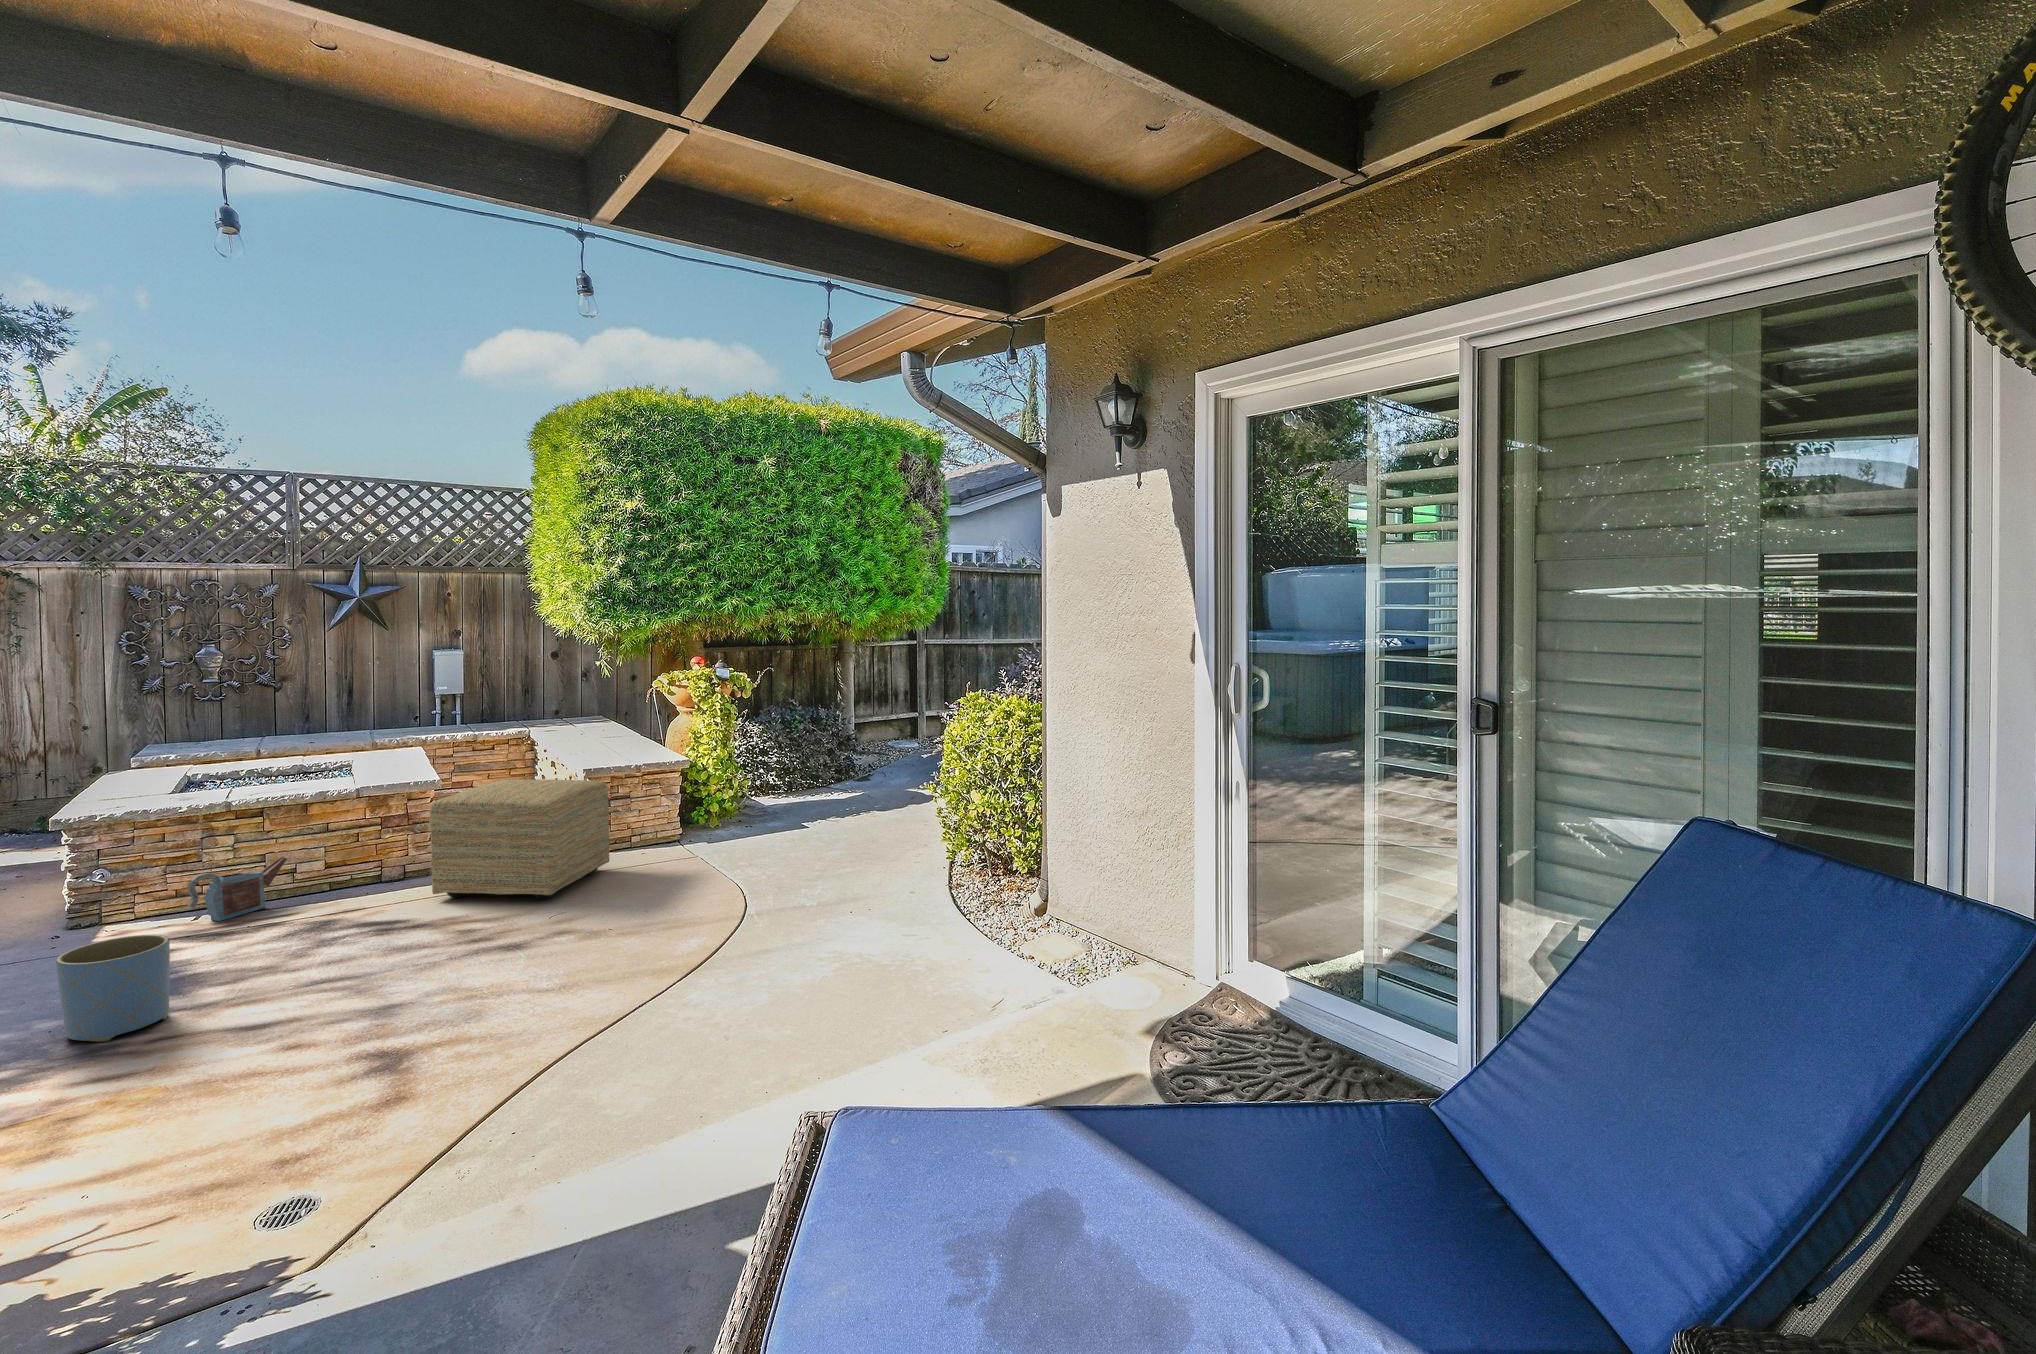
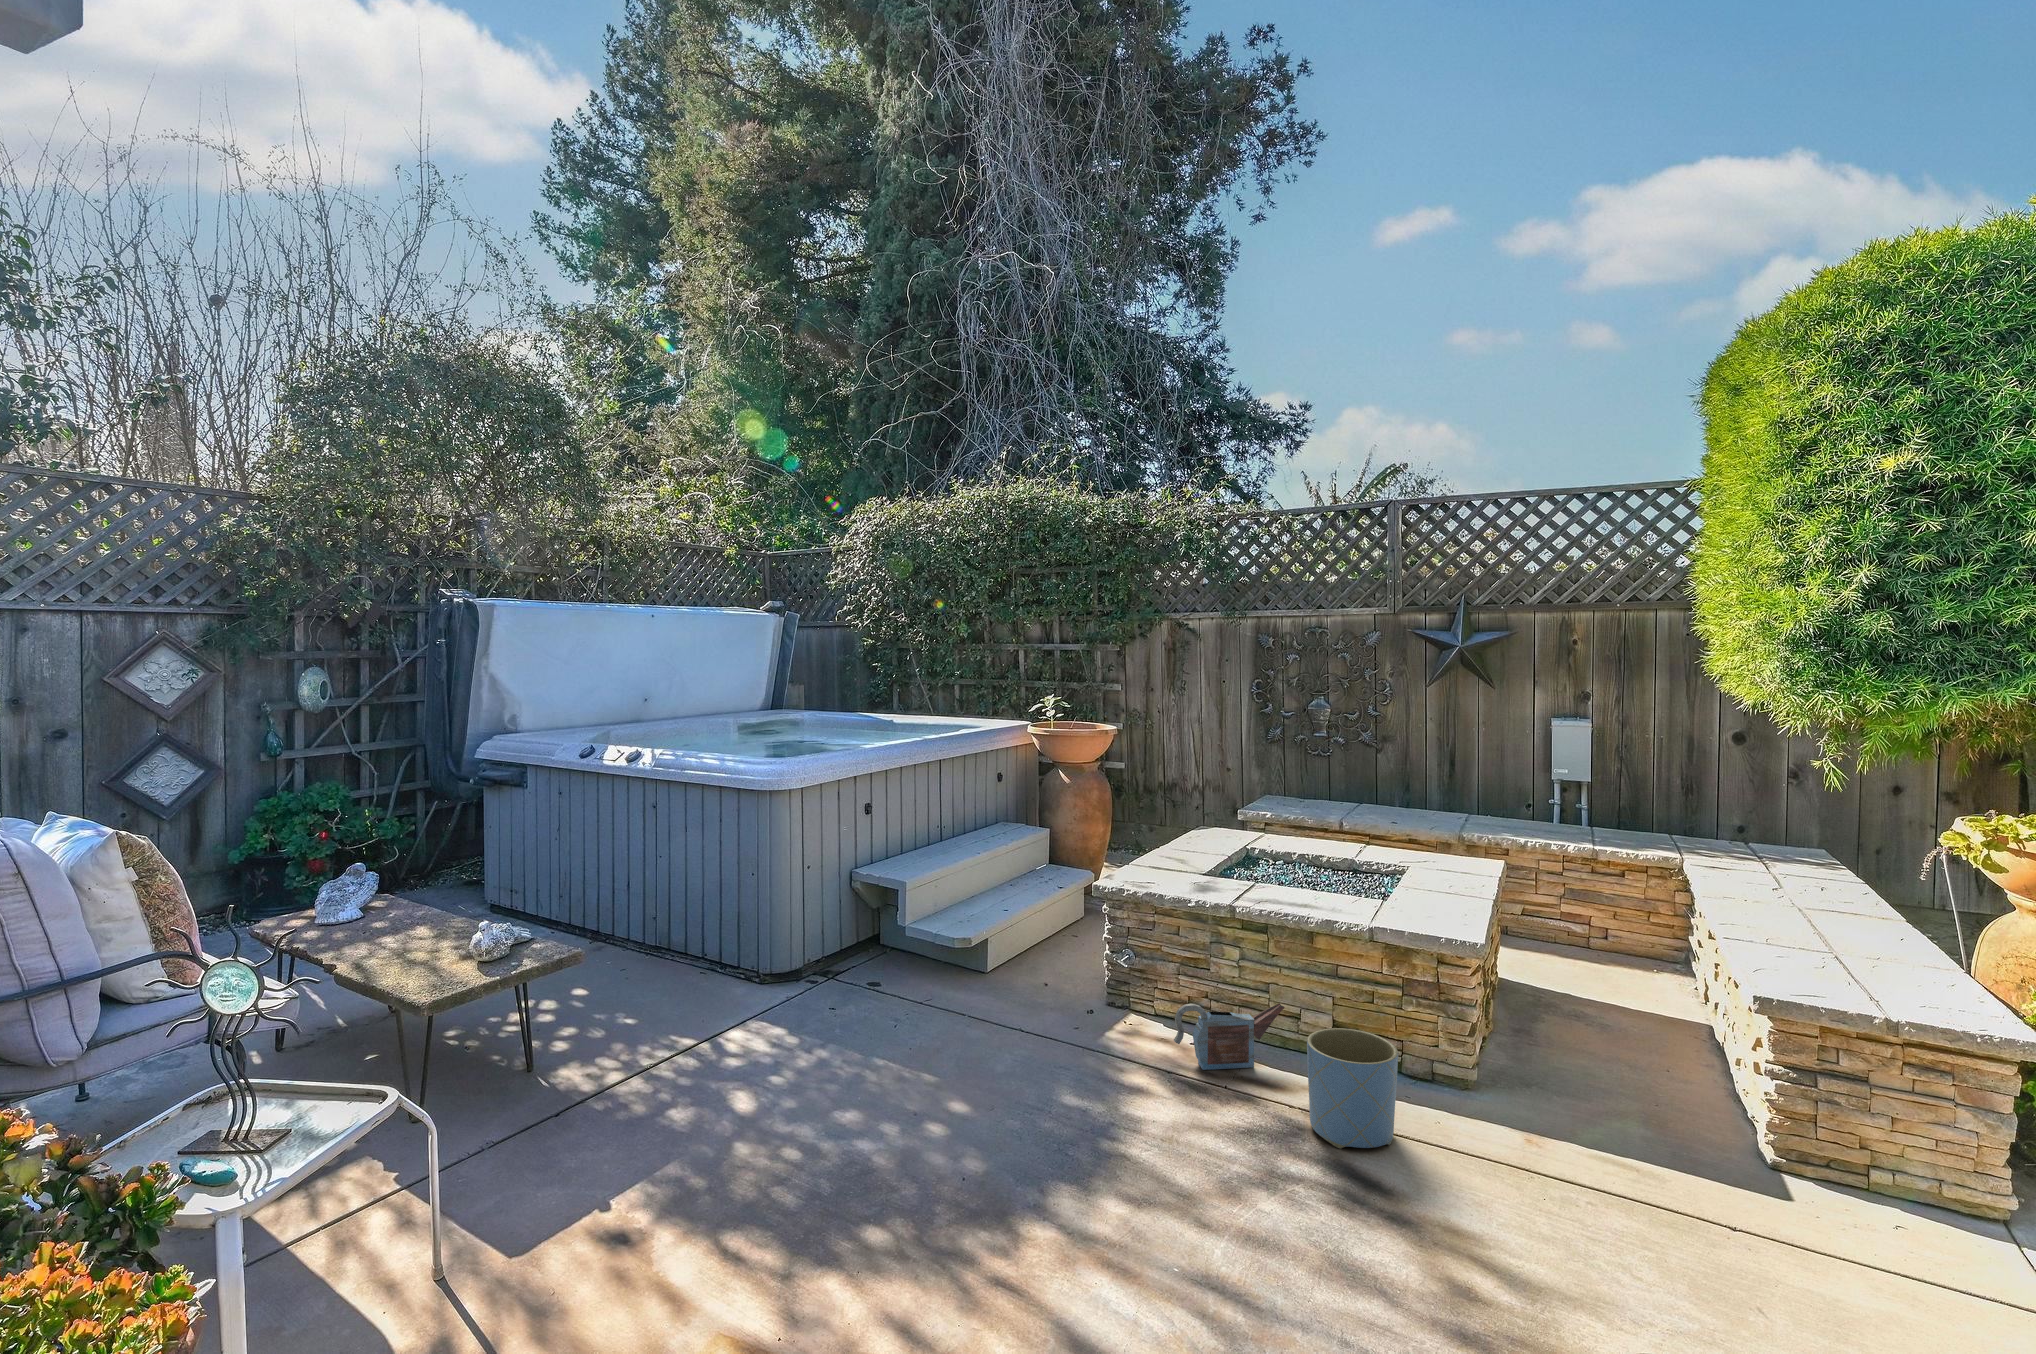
ottoman: present [429,779,609,899] -> none [1439,973,1795,1272]
planter: present [56,935,170,1041] -> present [1307,1028,1398,1149]

